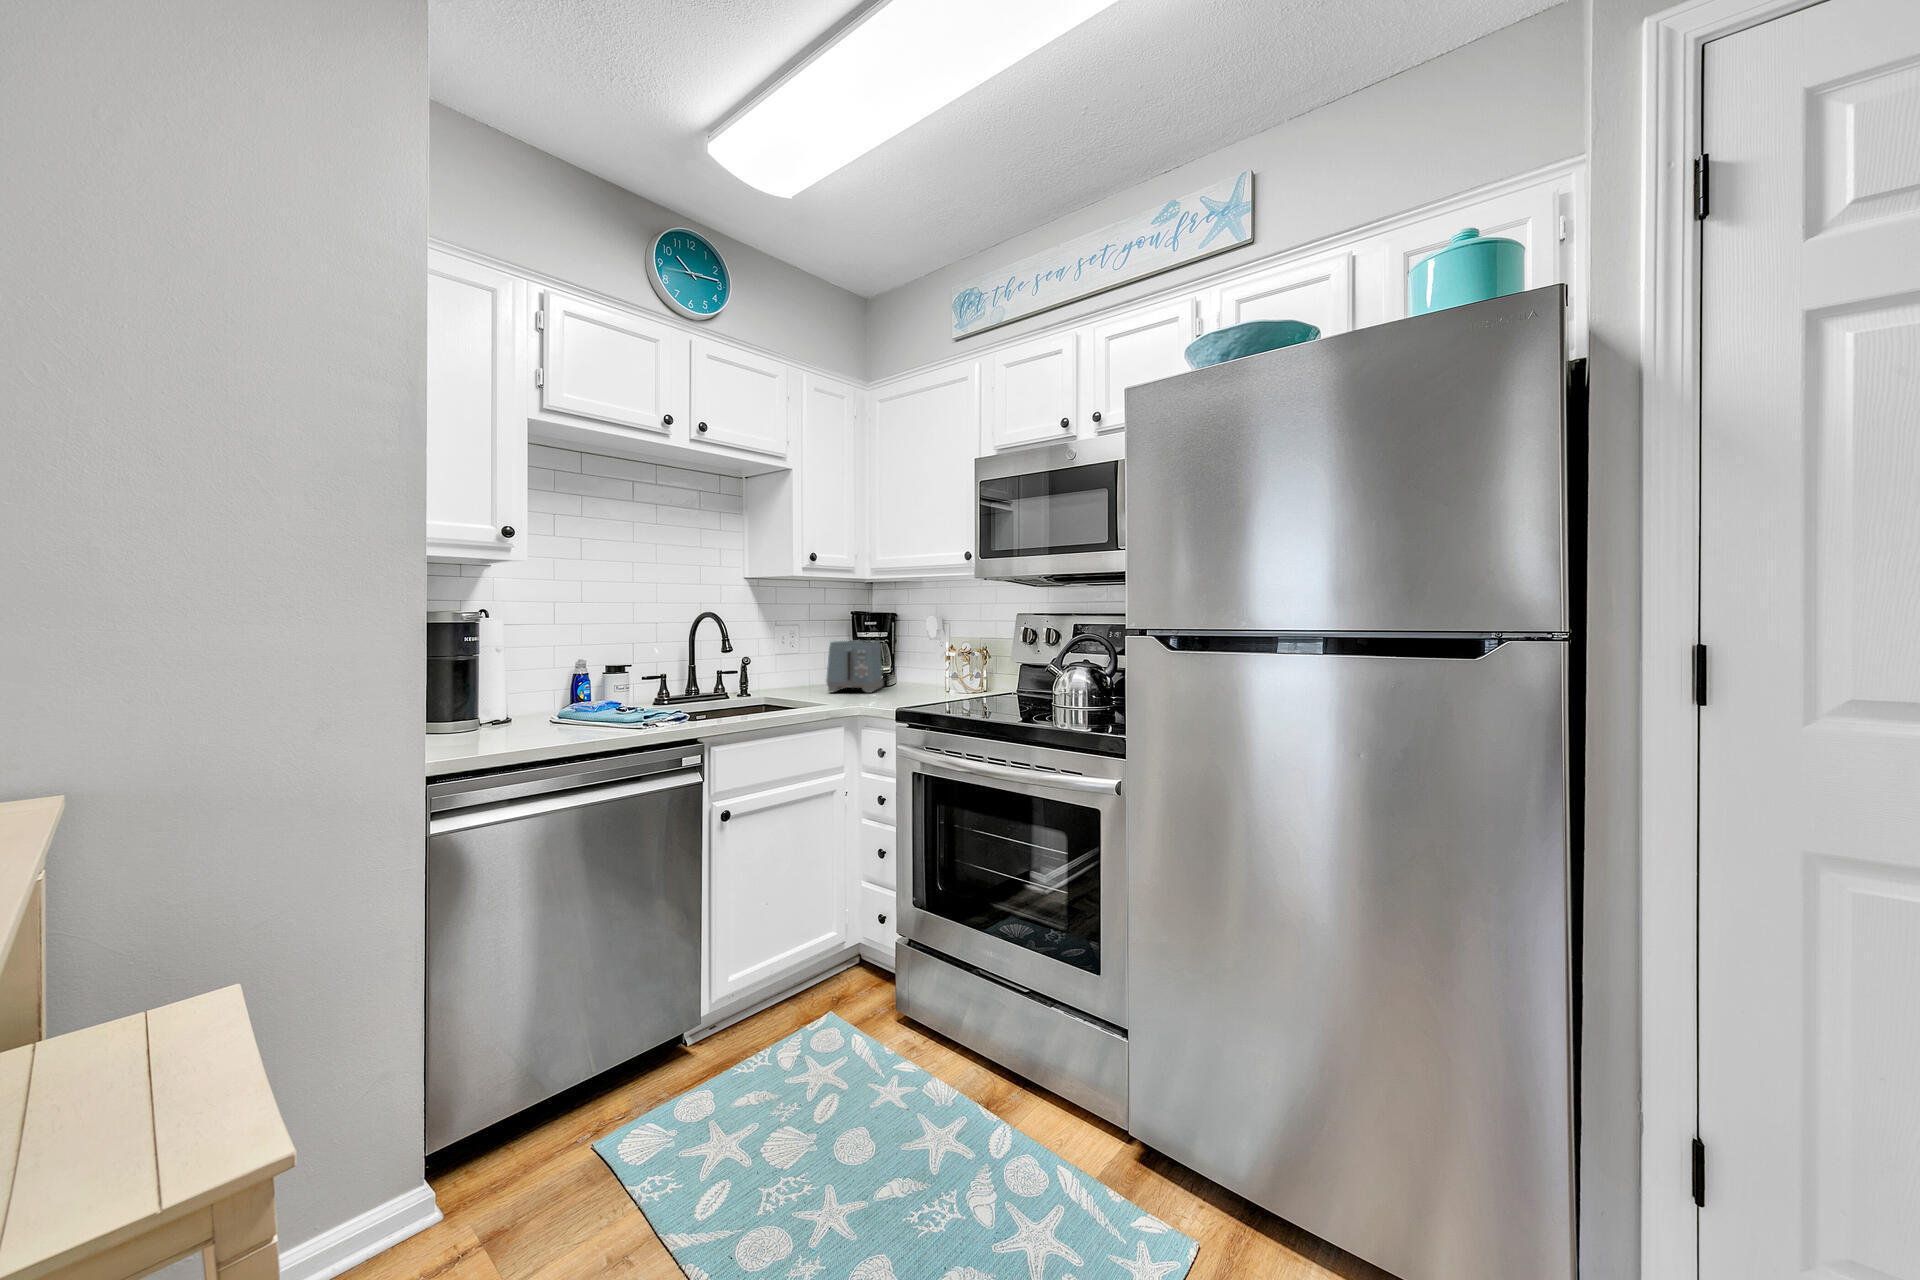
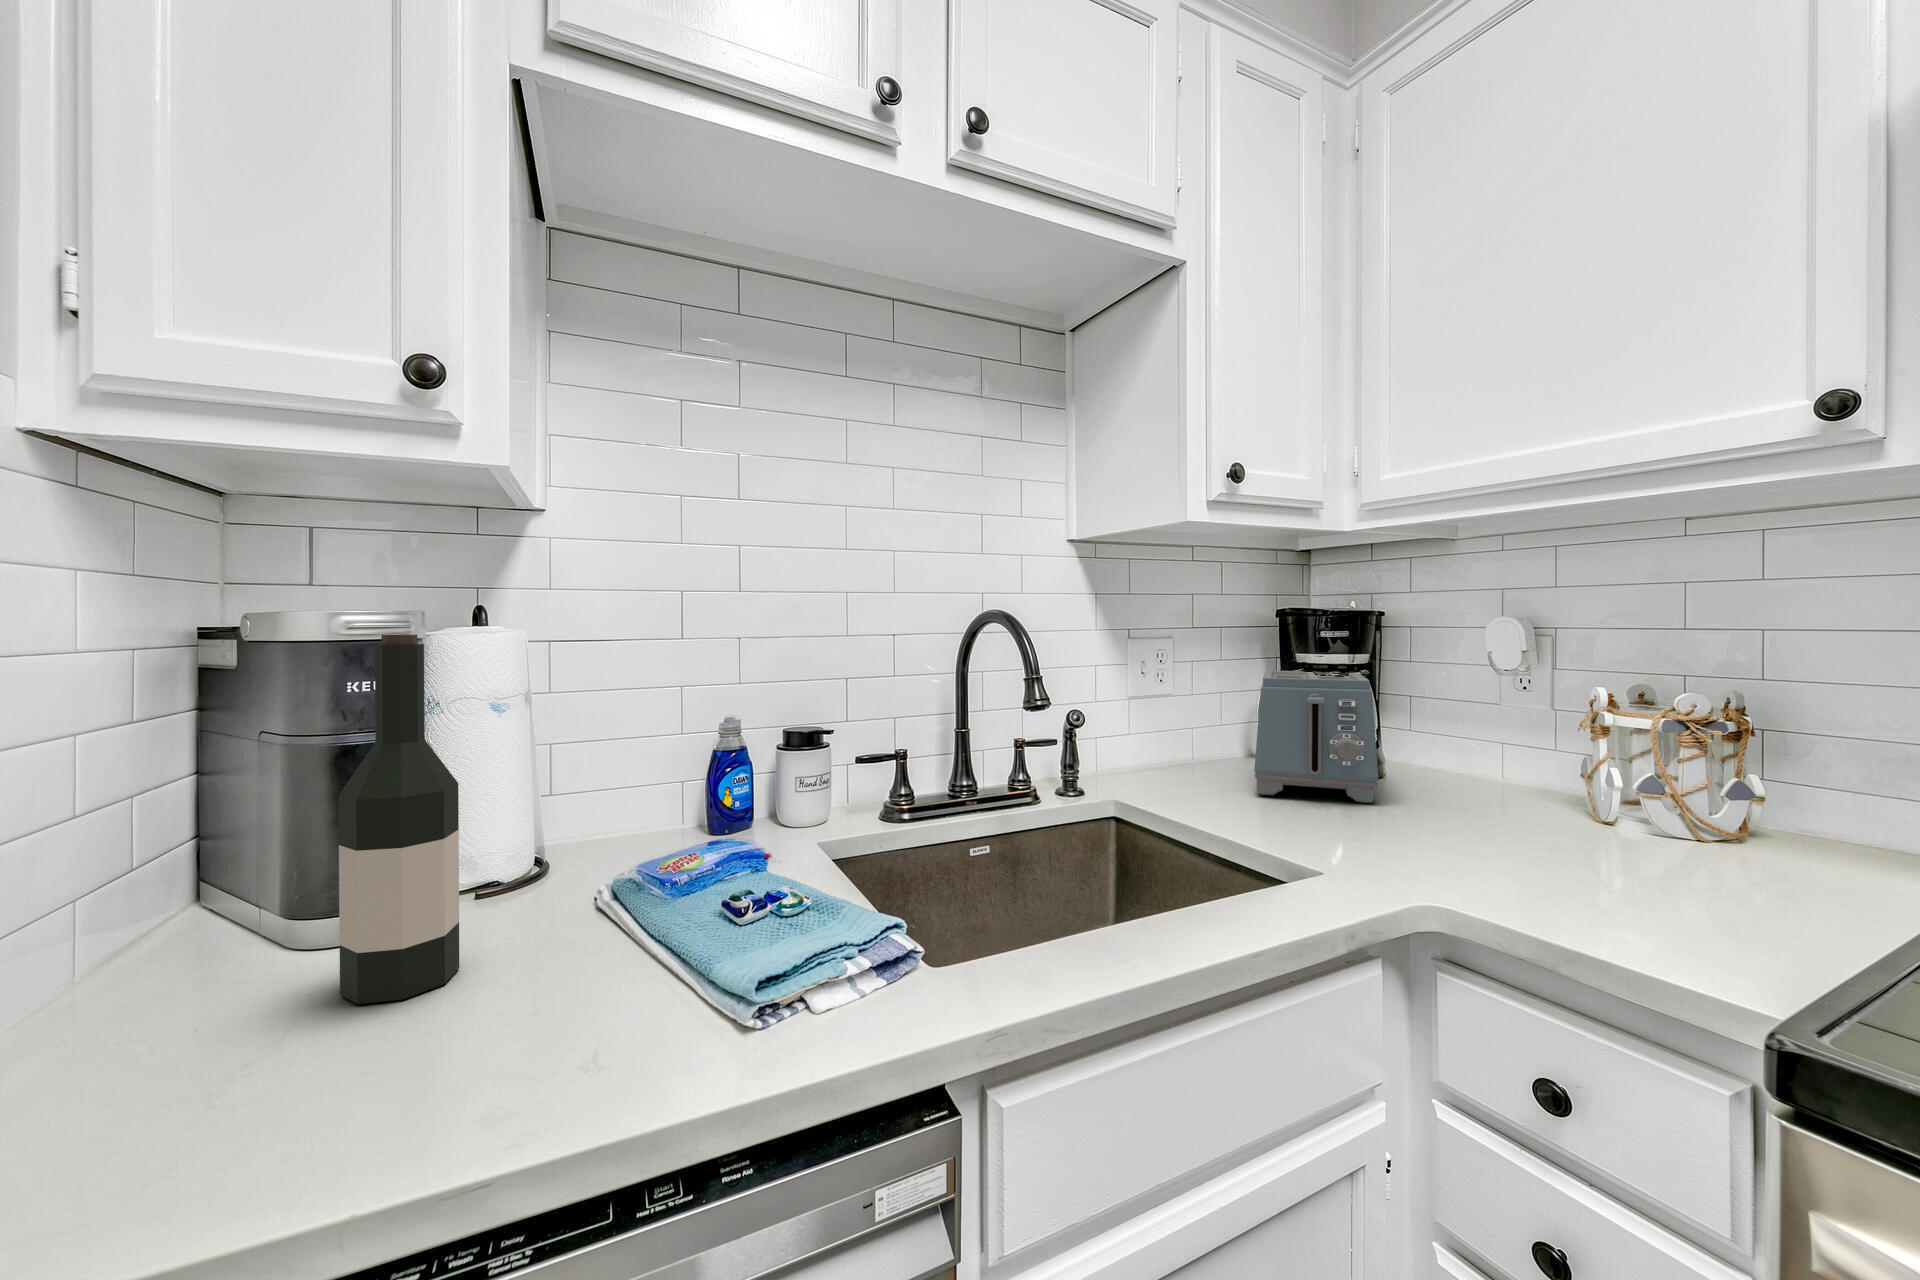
wine bottle: none [488,620,522,731] -> present [338,635,459,1004]

